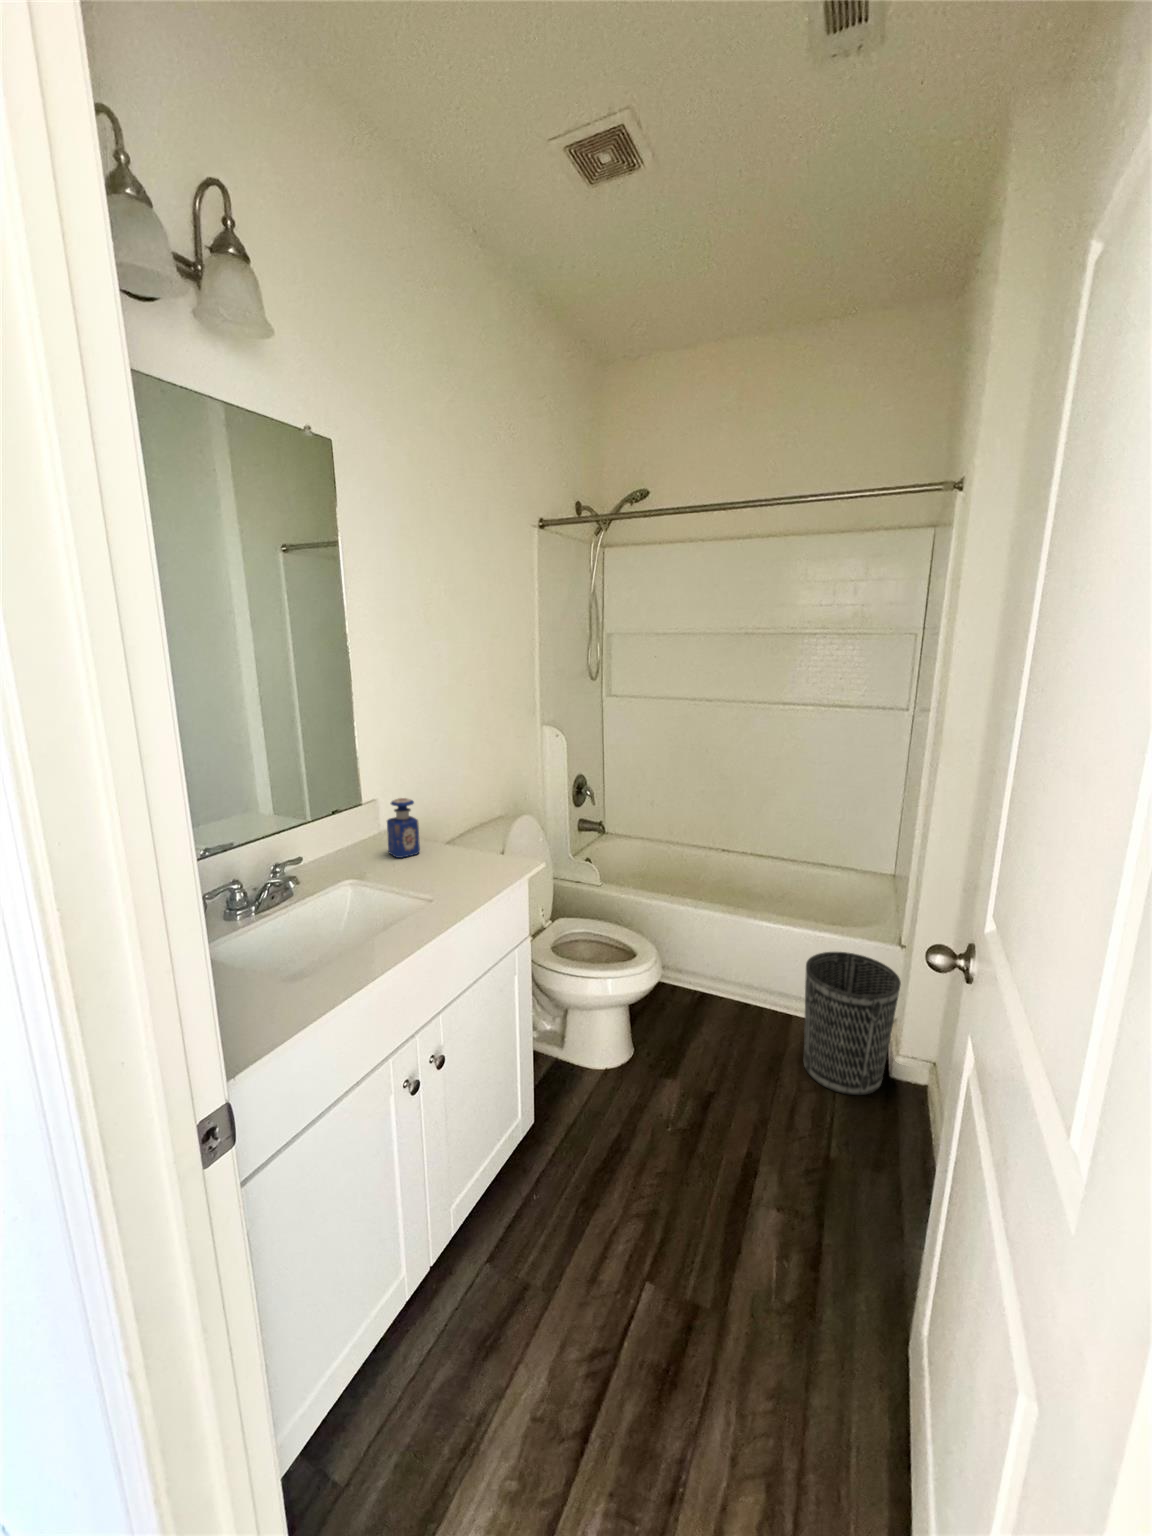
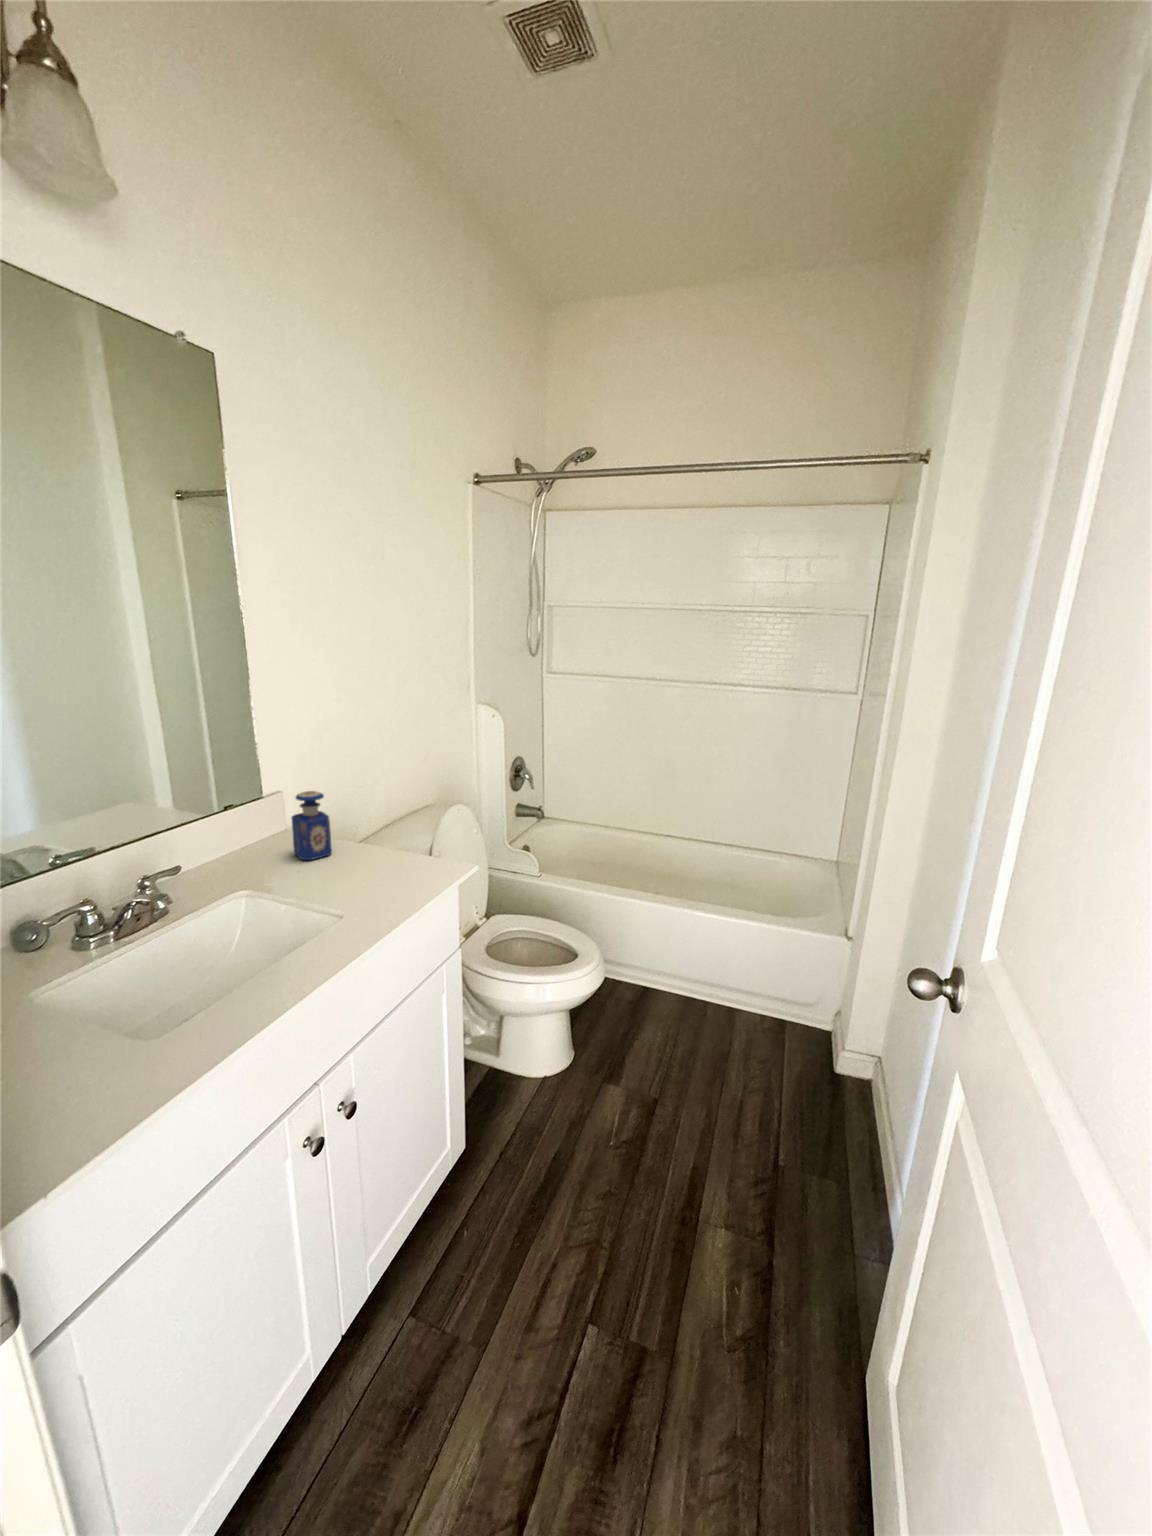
wastebasket: present [804,952,901,1095] -> none [749,946,851,1095]

